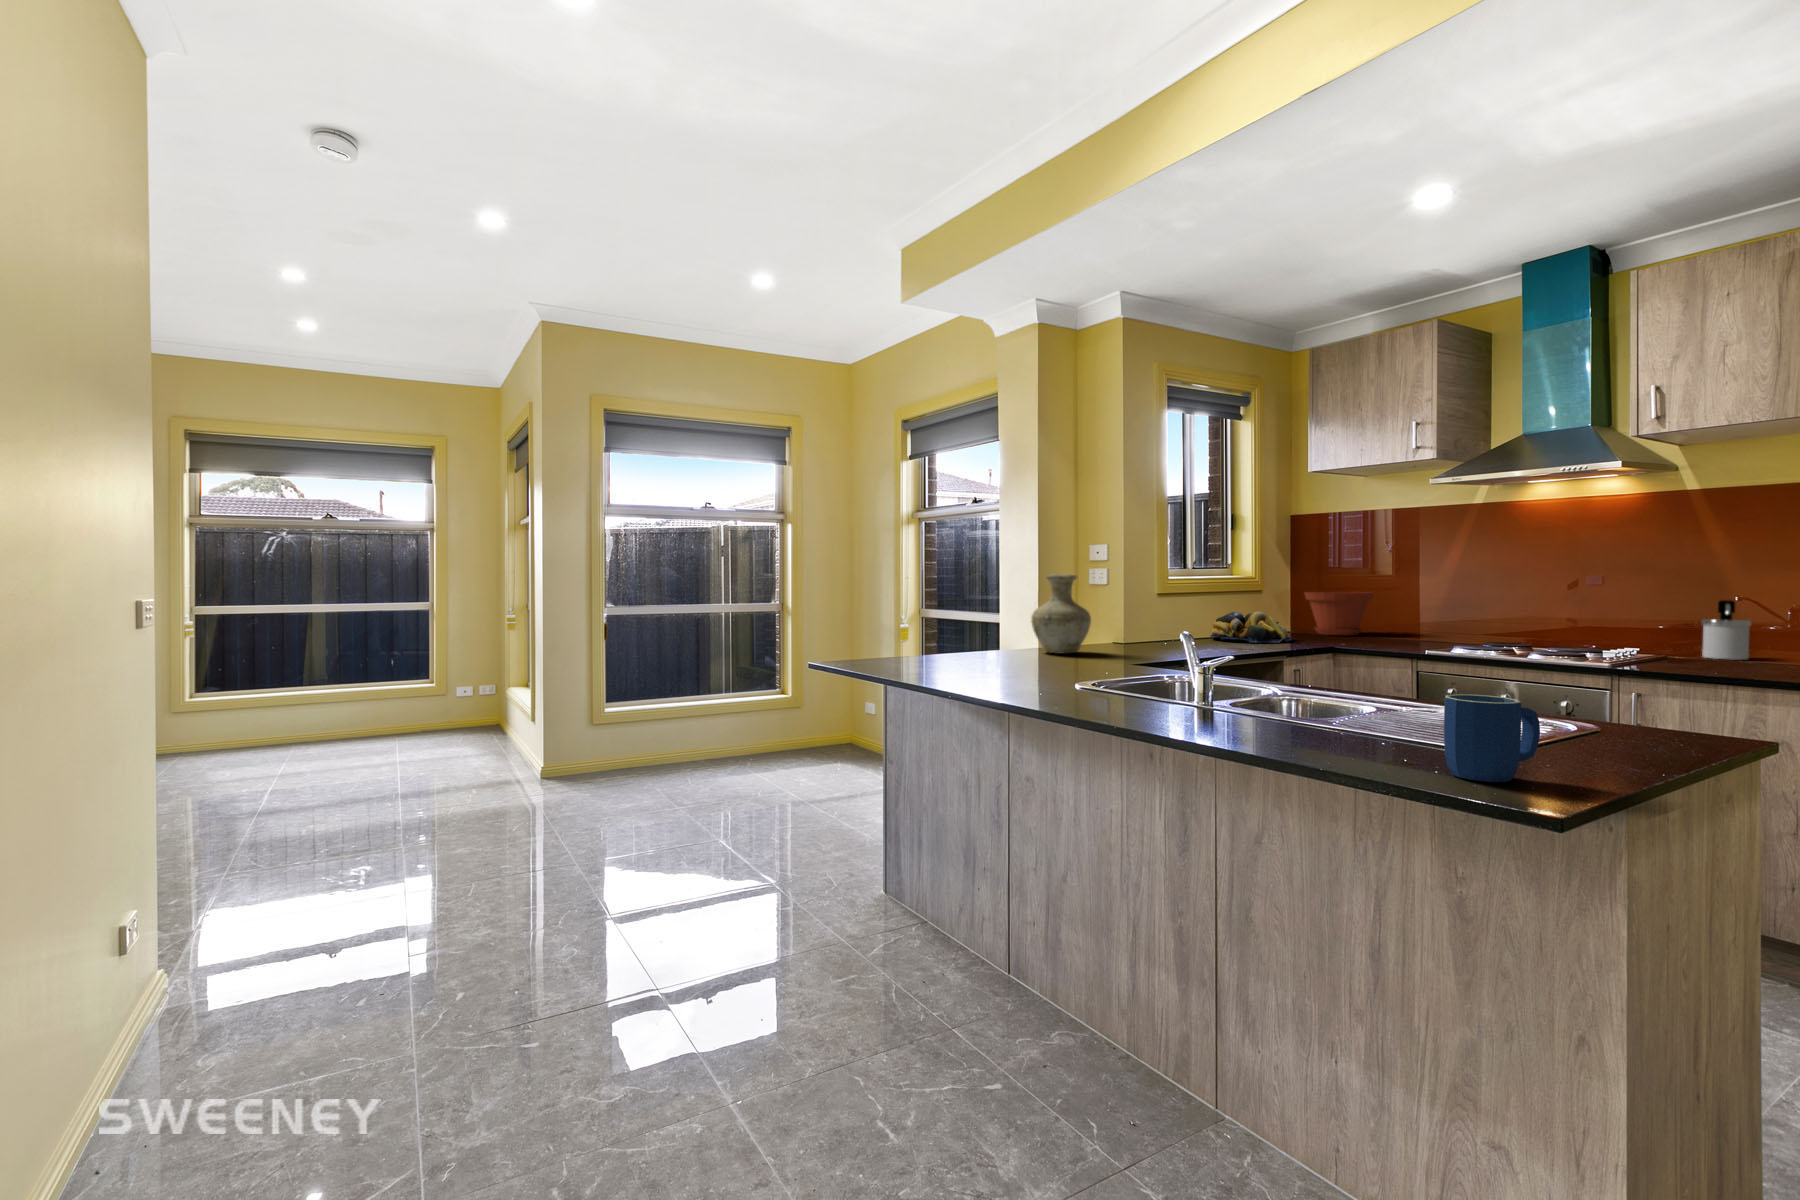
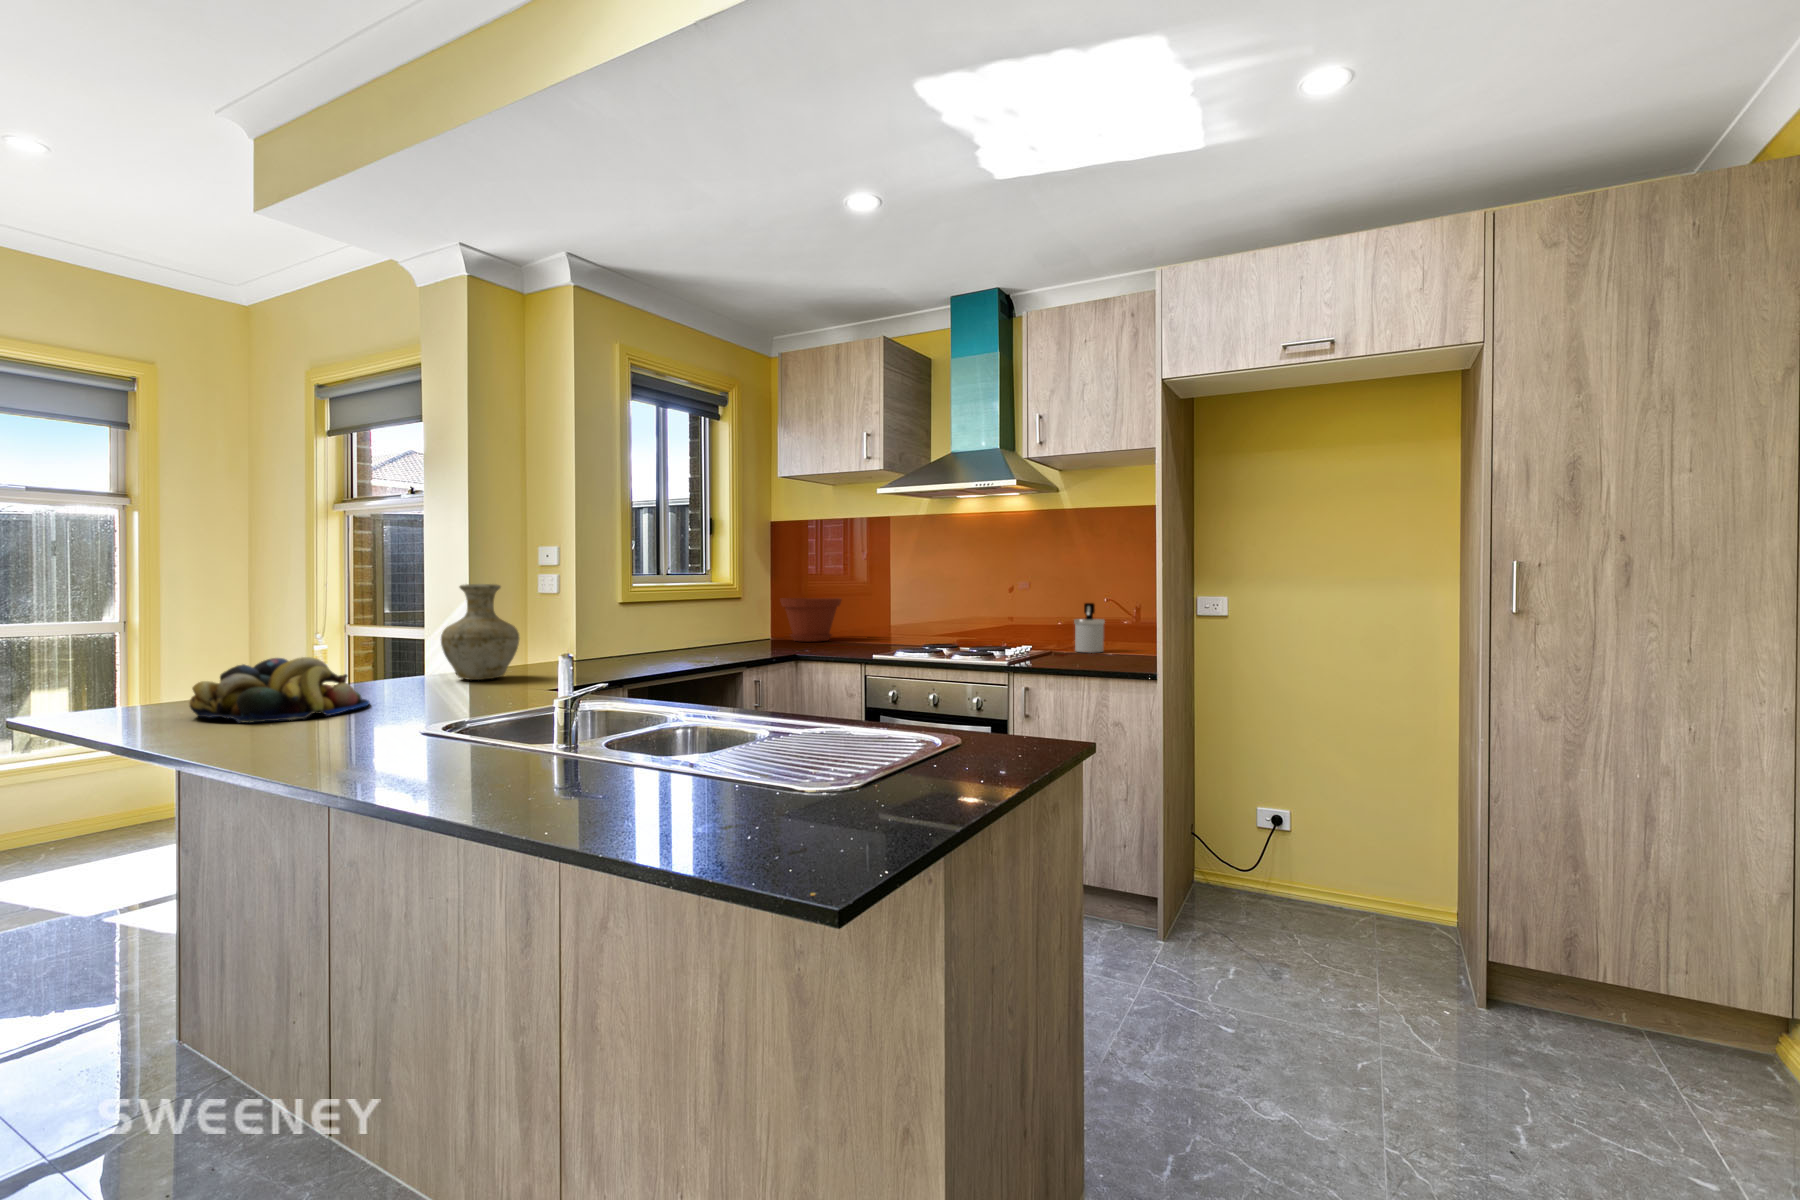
fruit bowl: present [1210,612,1292,642] -> present [190,657,369,723]
mug: present [1444,694,1540,782] -> none [756,725,848,823]

